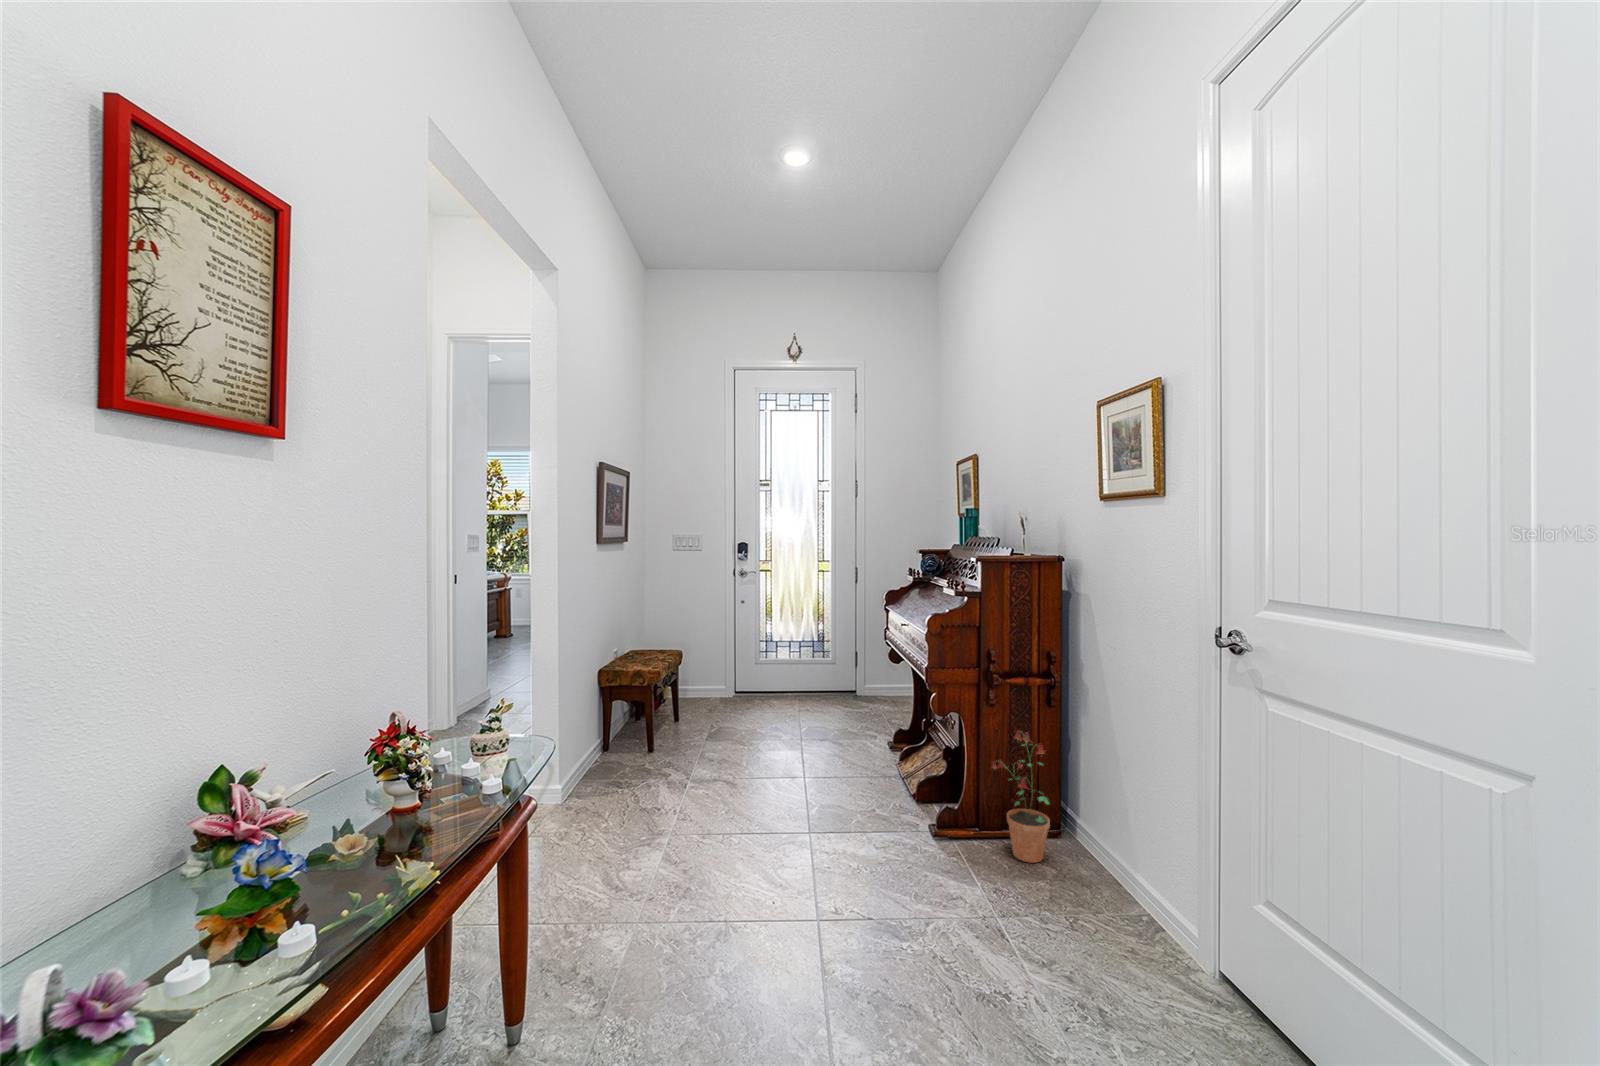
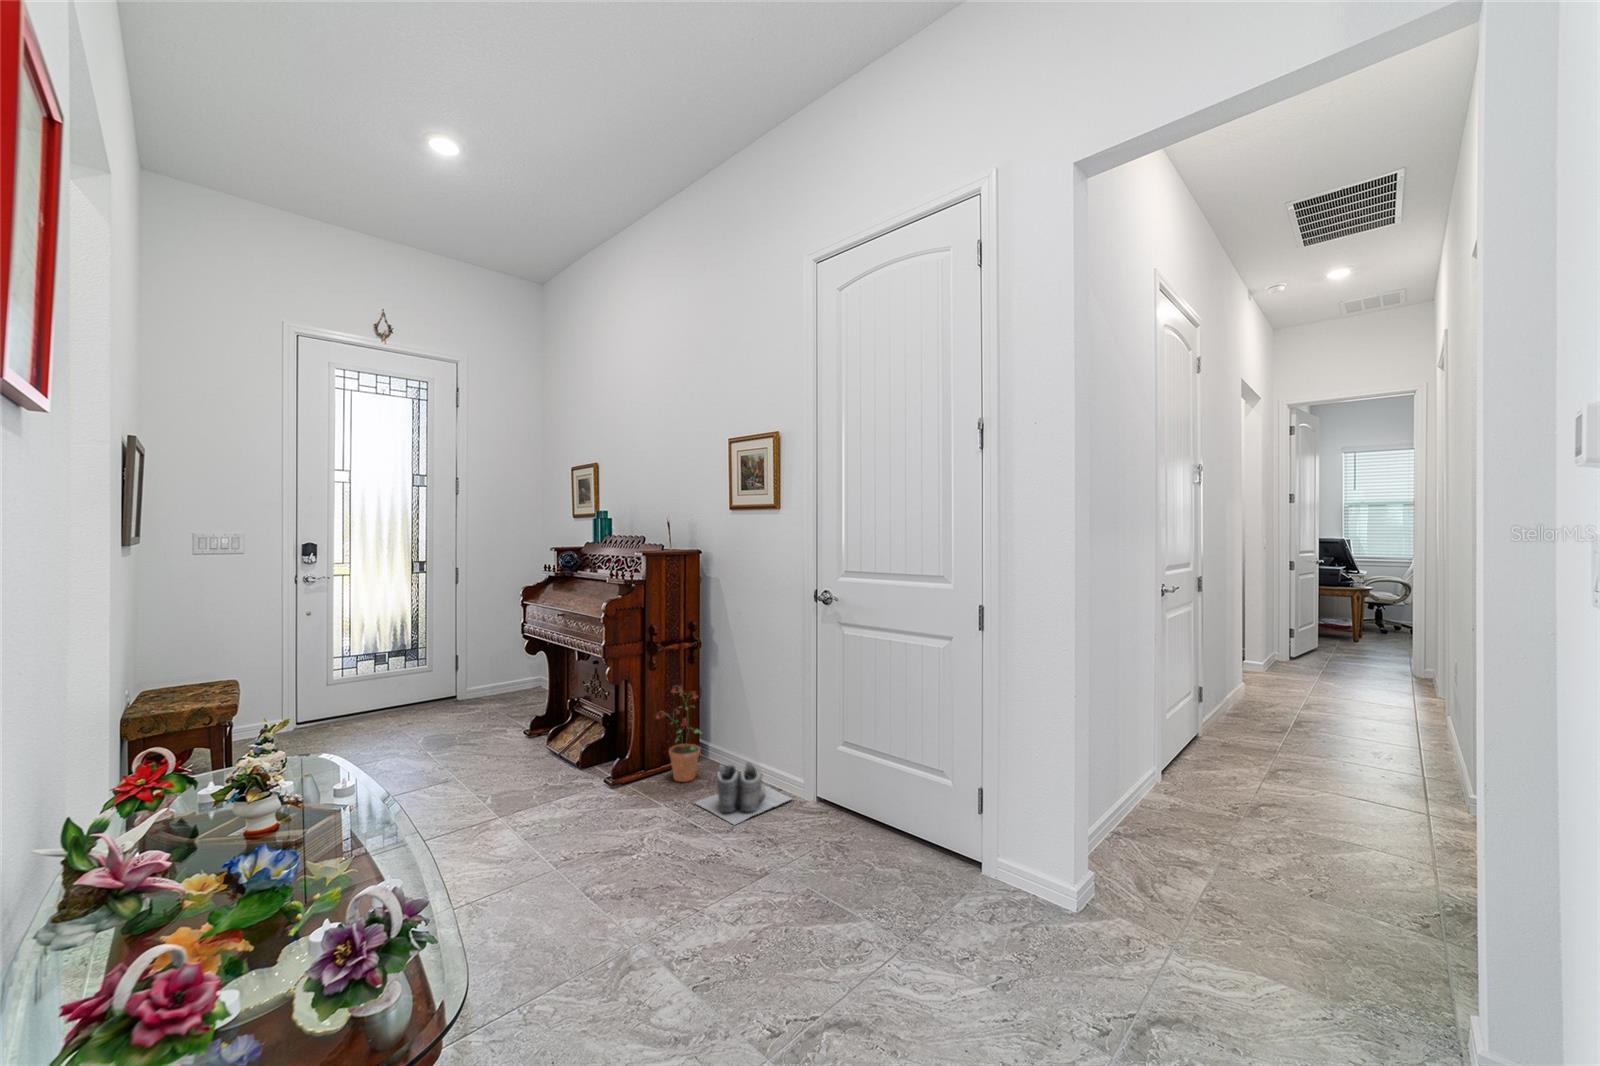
boots: none [1019,859,1175,959] -> present [695,762,791,825]

